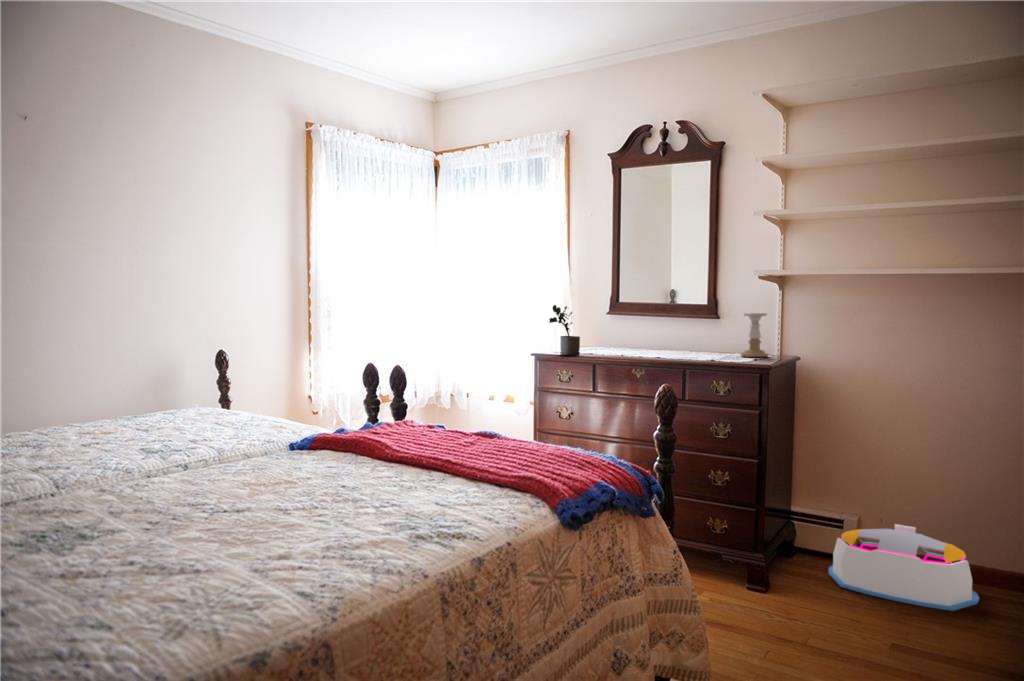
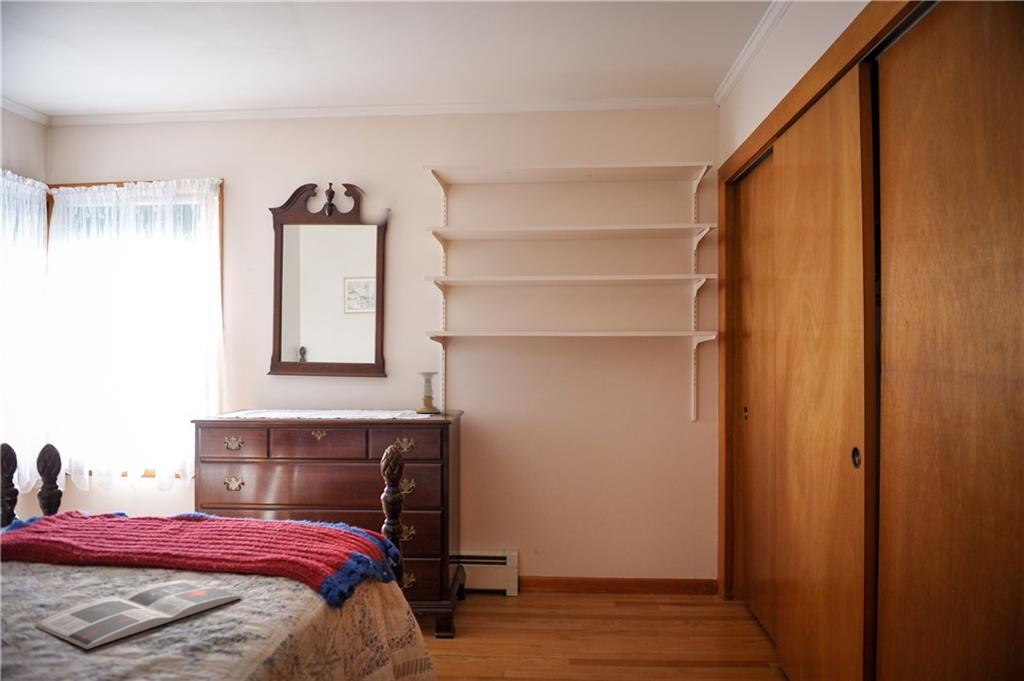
potted plant: present [549,305,580,355] -> none [218,366,253,420]
magazine: none [335,483,484,521] -> present [35,580,242,649]
storage bin: present [828,524,979,611] -> none [496,551,610,618]

